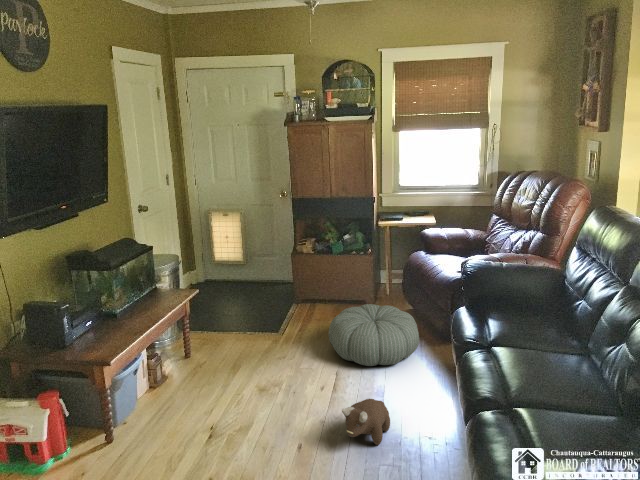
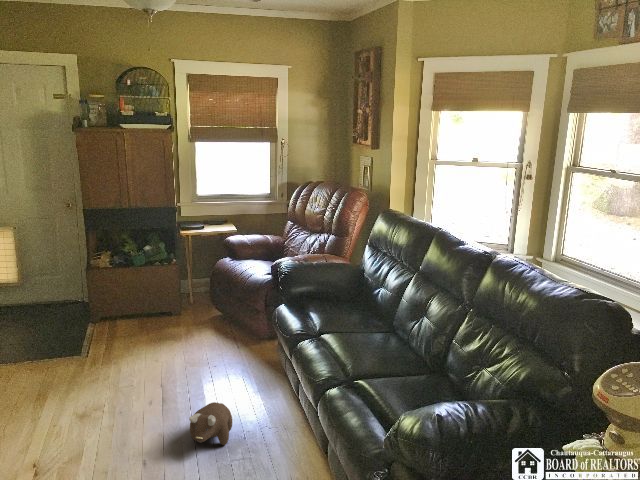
pouf: present [329,304,419,366] -> none [146,314,239,375]

